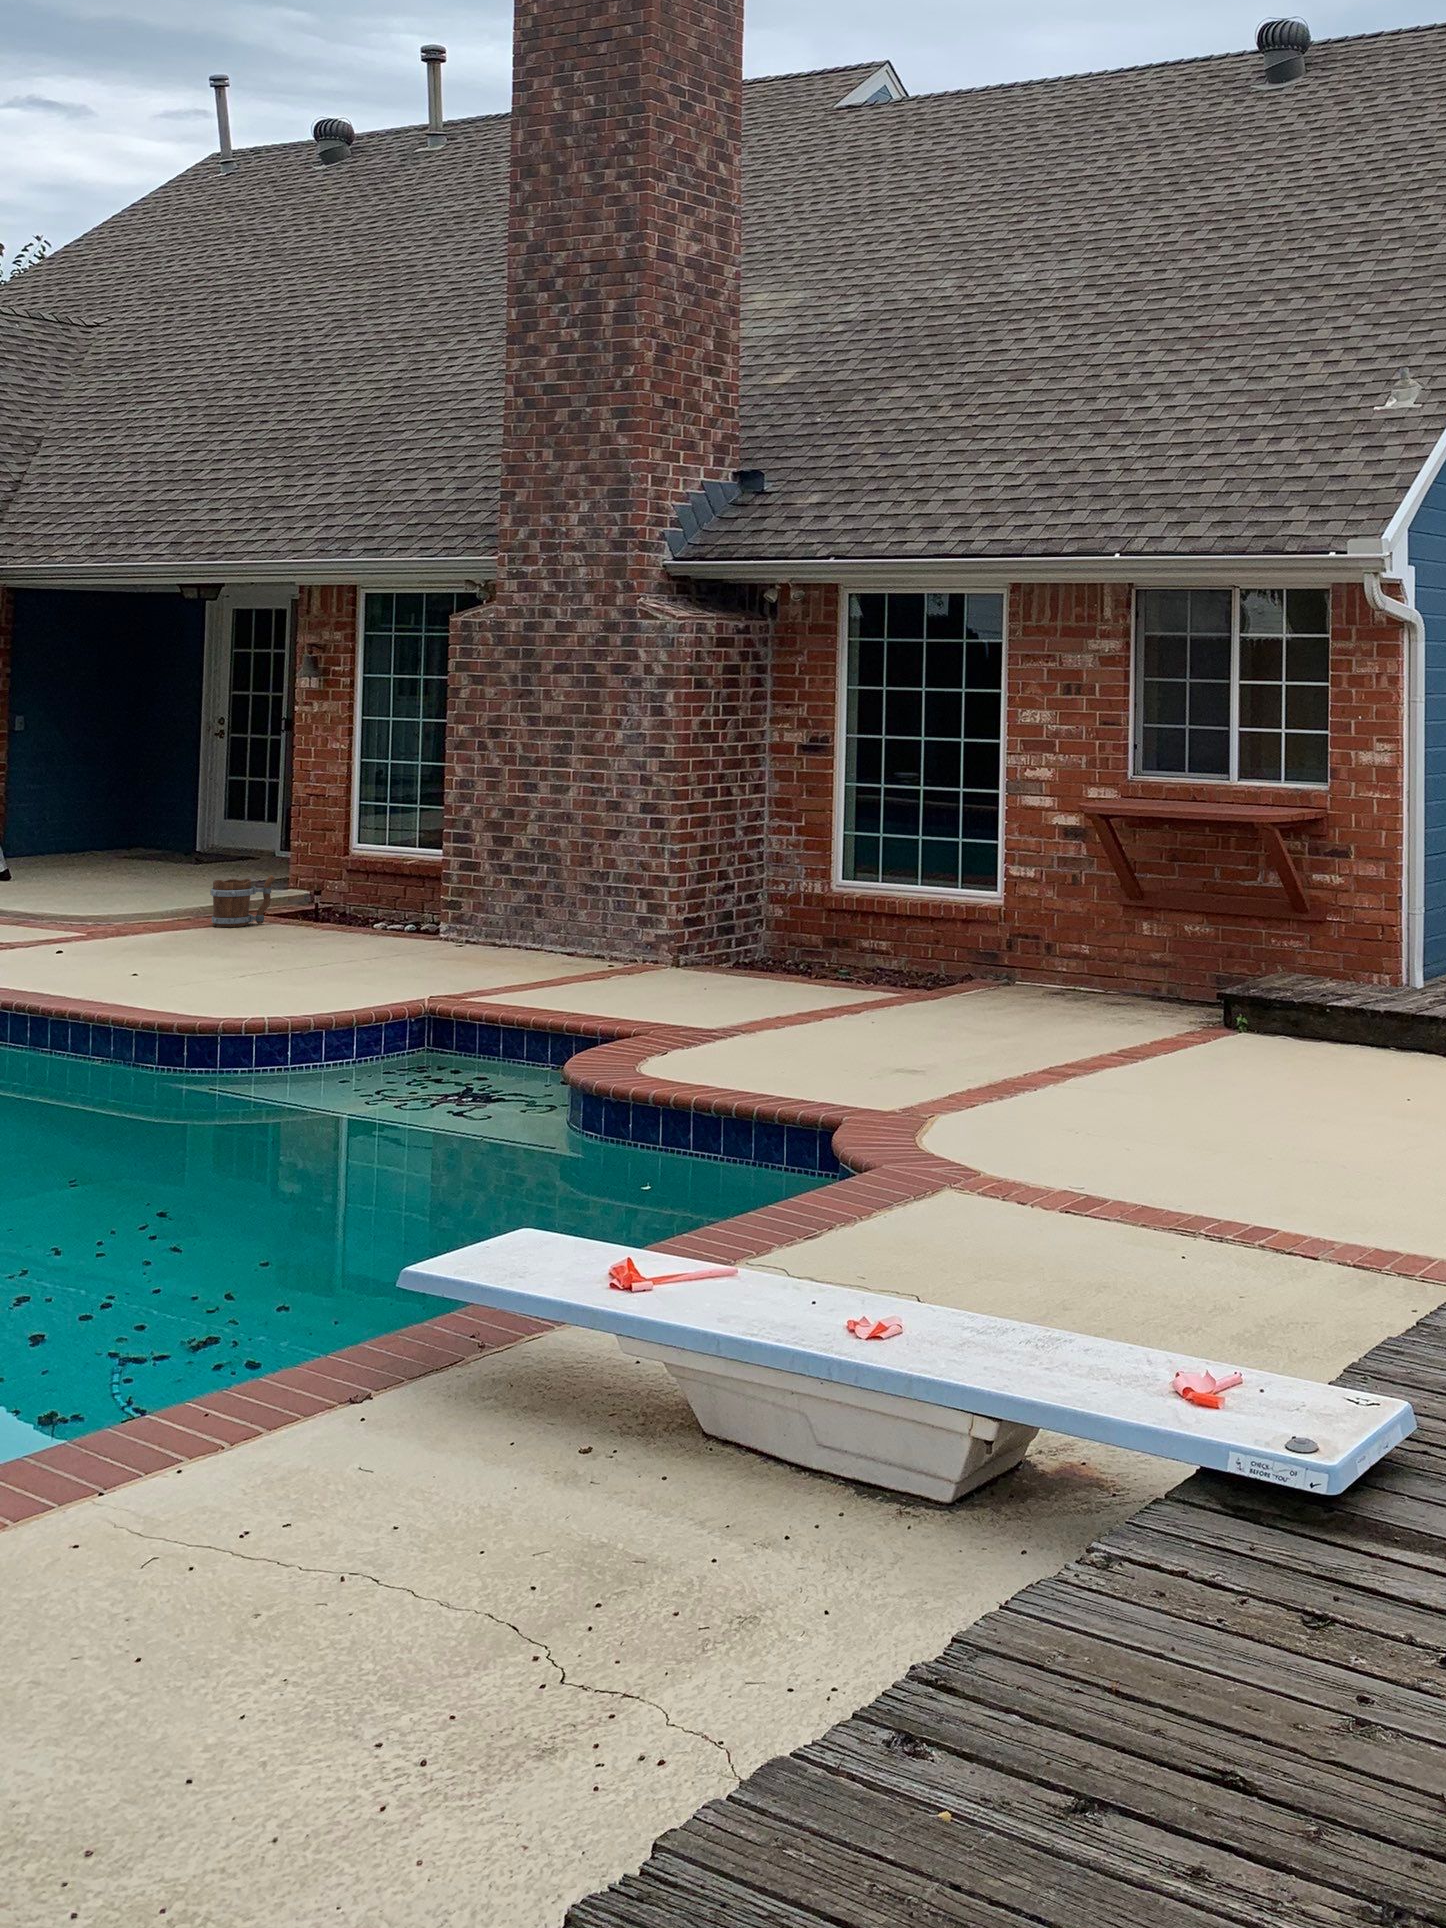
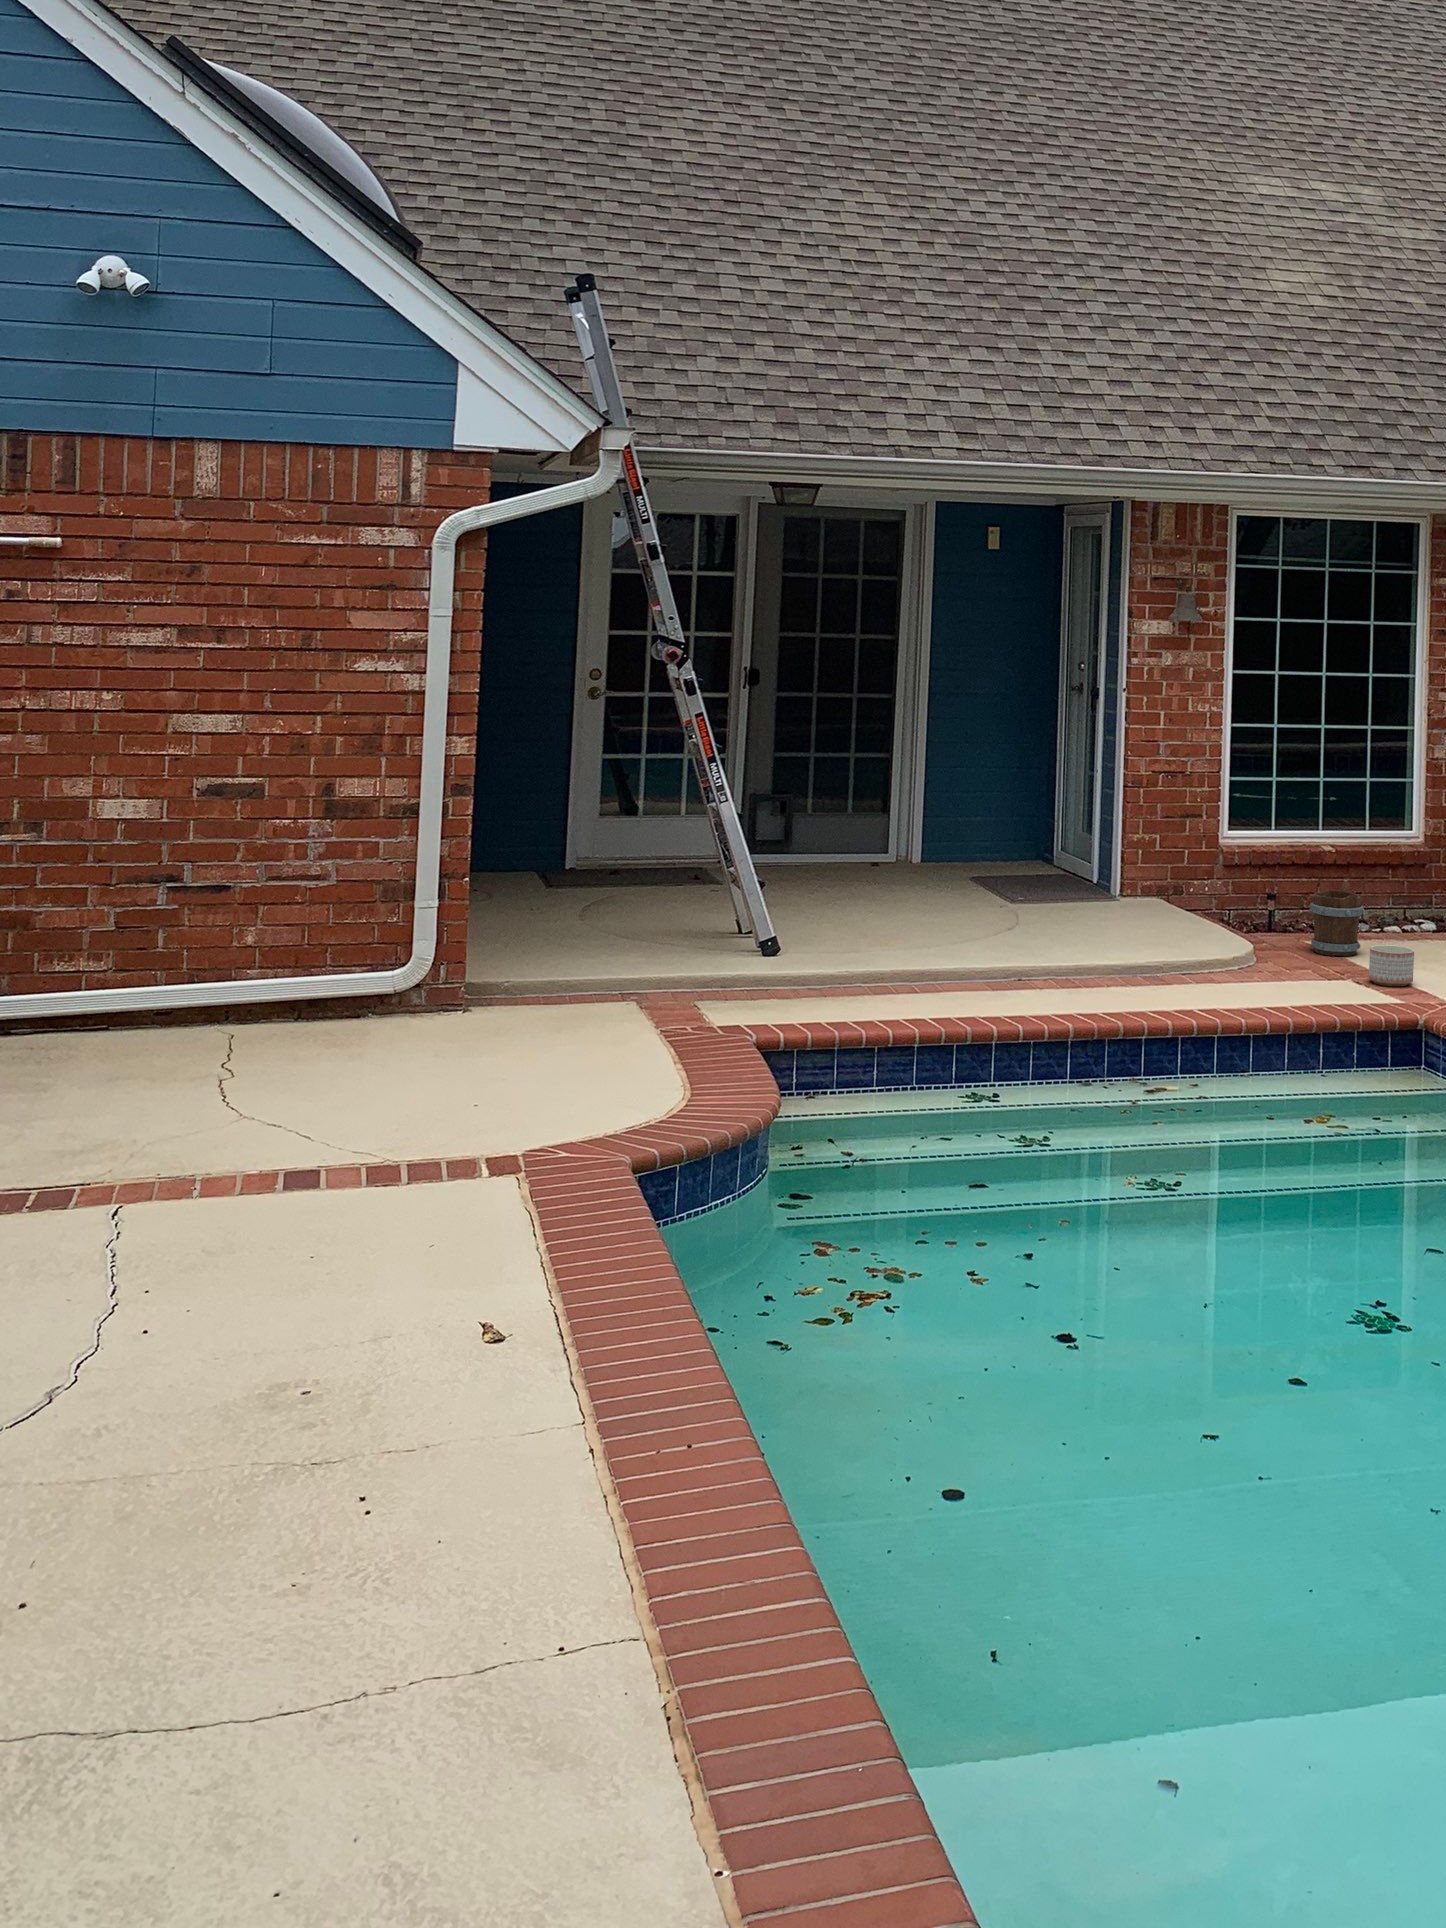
planter: none [105,909,142,938] -> present [1369,945,1414,986]

